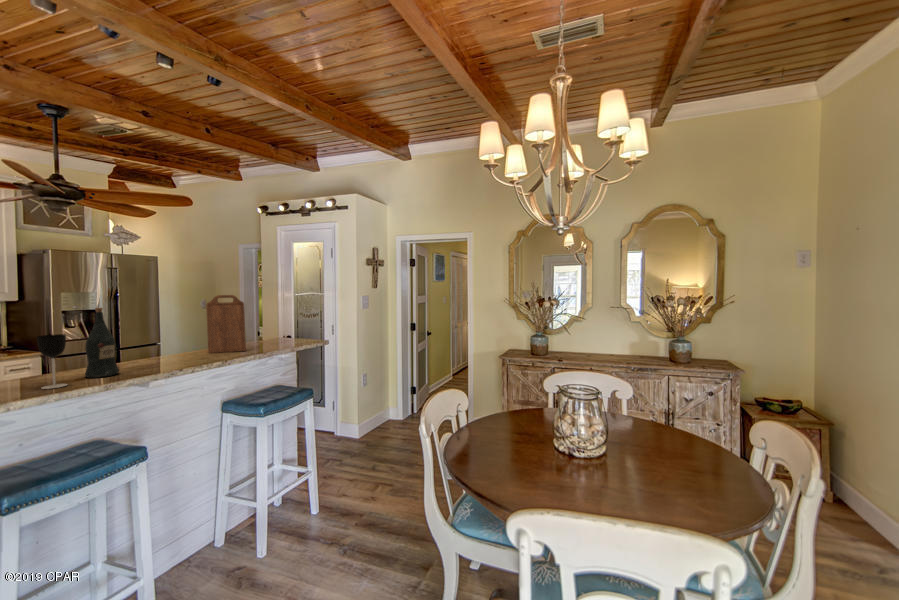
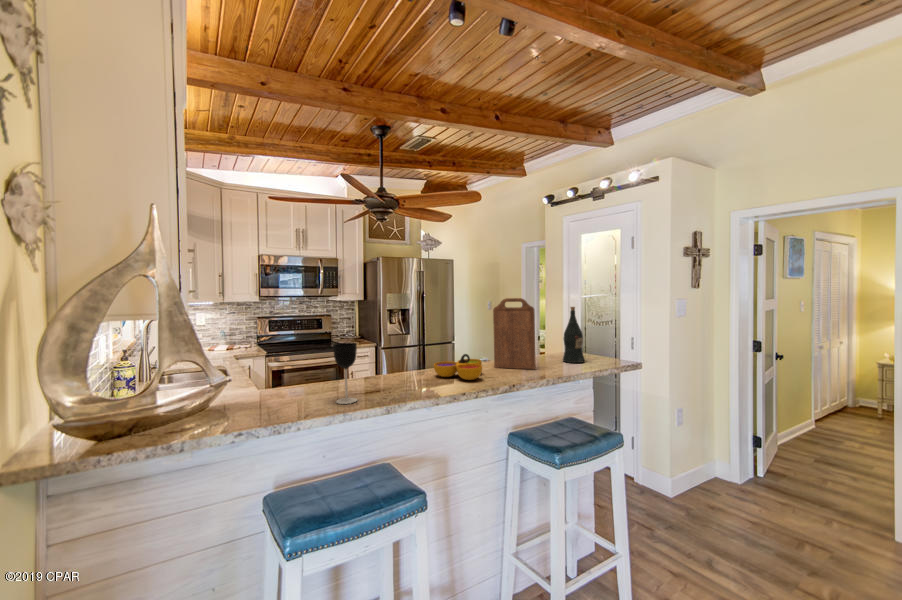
wine bottle: present [85,308,119,378] -> present [563,307,585,363]
decorative bowl: none [146,342,197,363] -> present [434,354,482,380]

